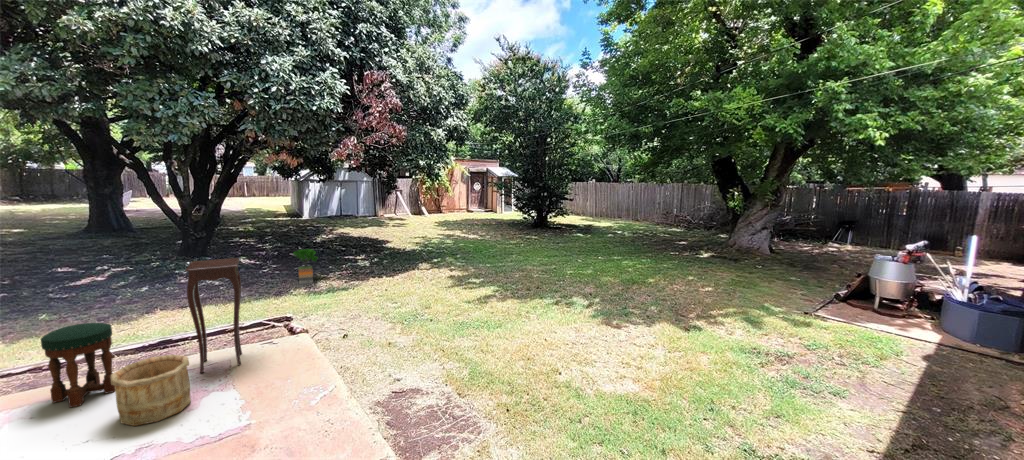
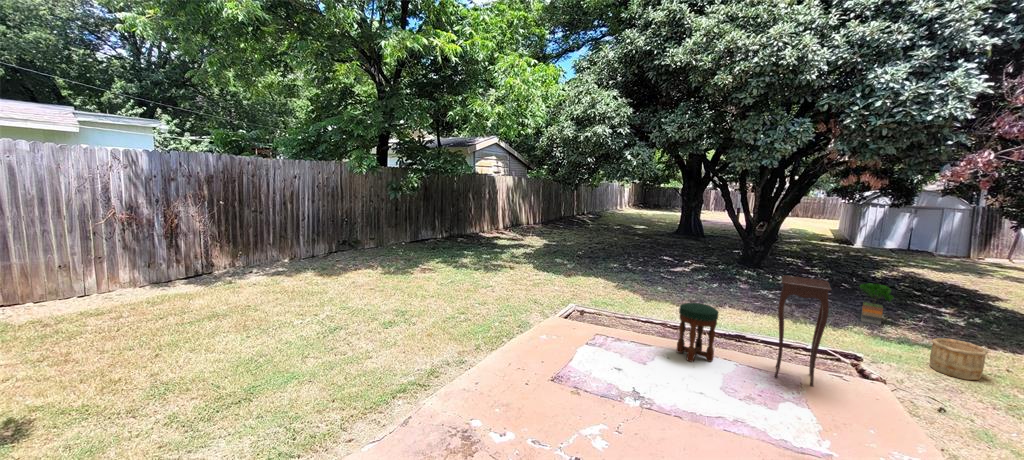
wooden bucket: present [111,355,191,426] -> present [929,338,988,380]

